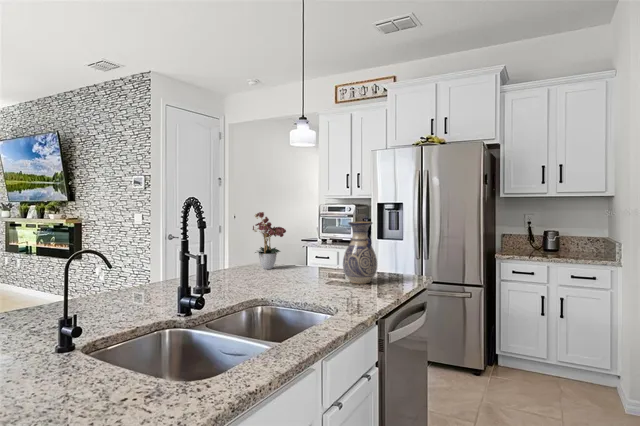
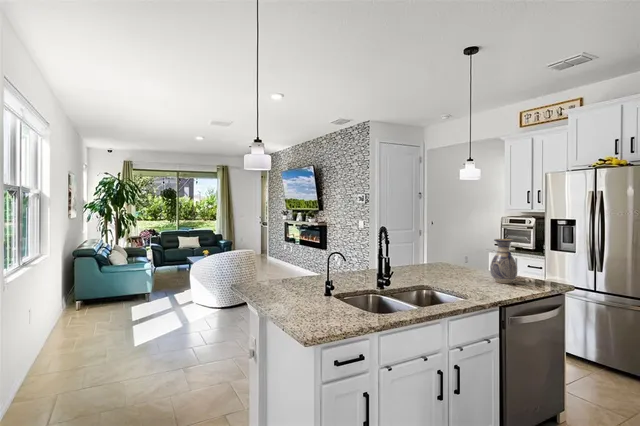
flower arrangement: present [253,212,286,269] -> none [429,226,458,268]

